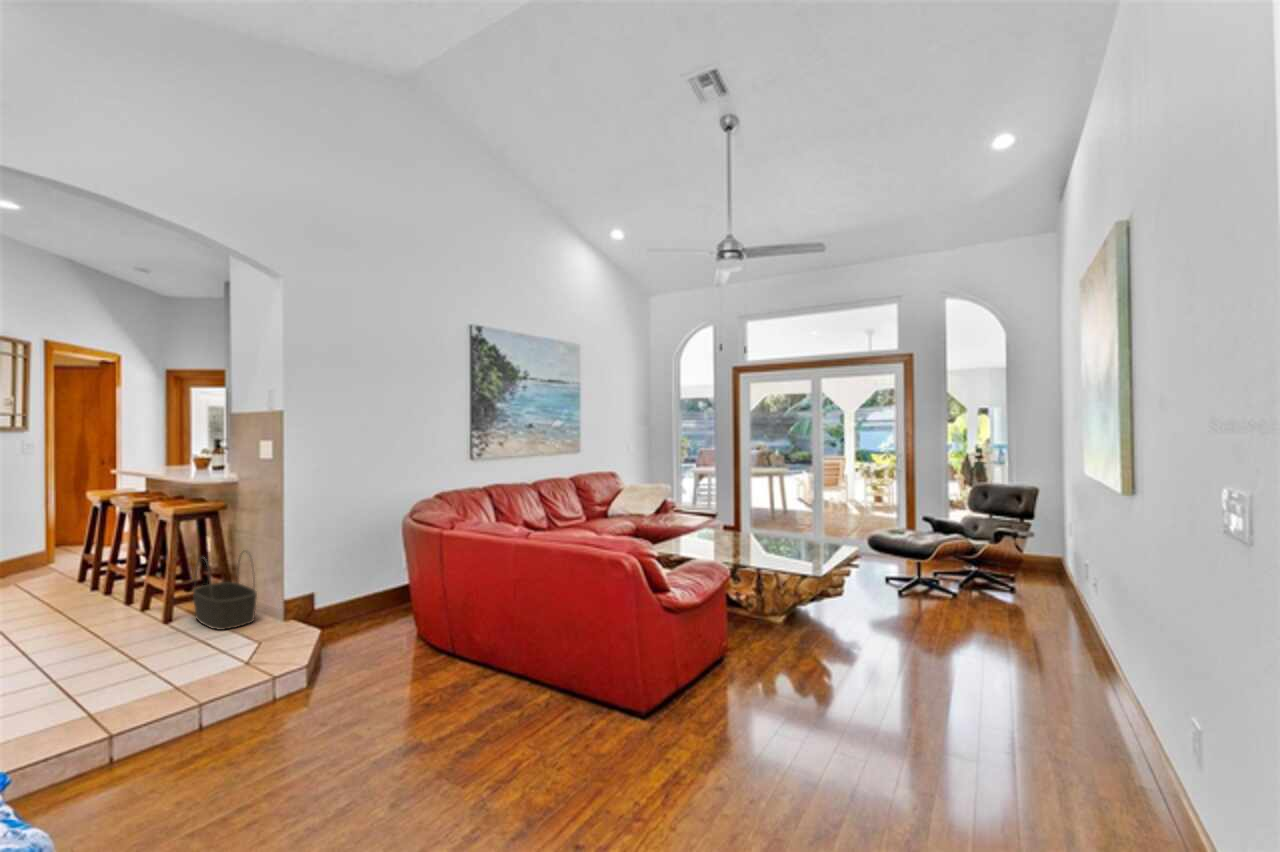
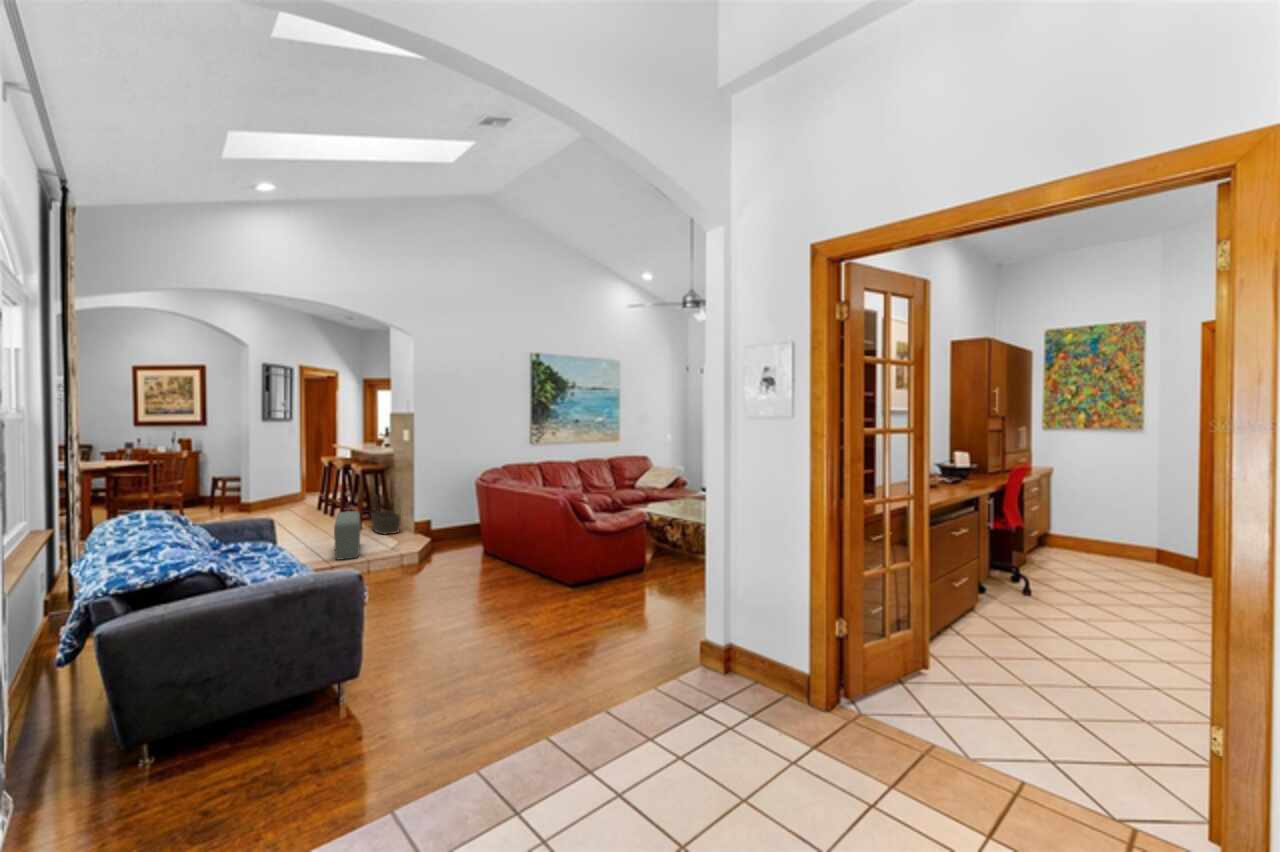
pouf: none [116,597,179,715] -> present [334,511,360,560]

